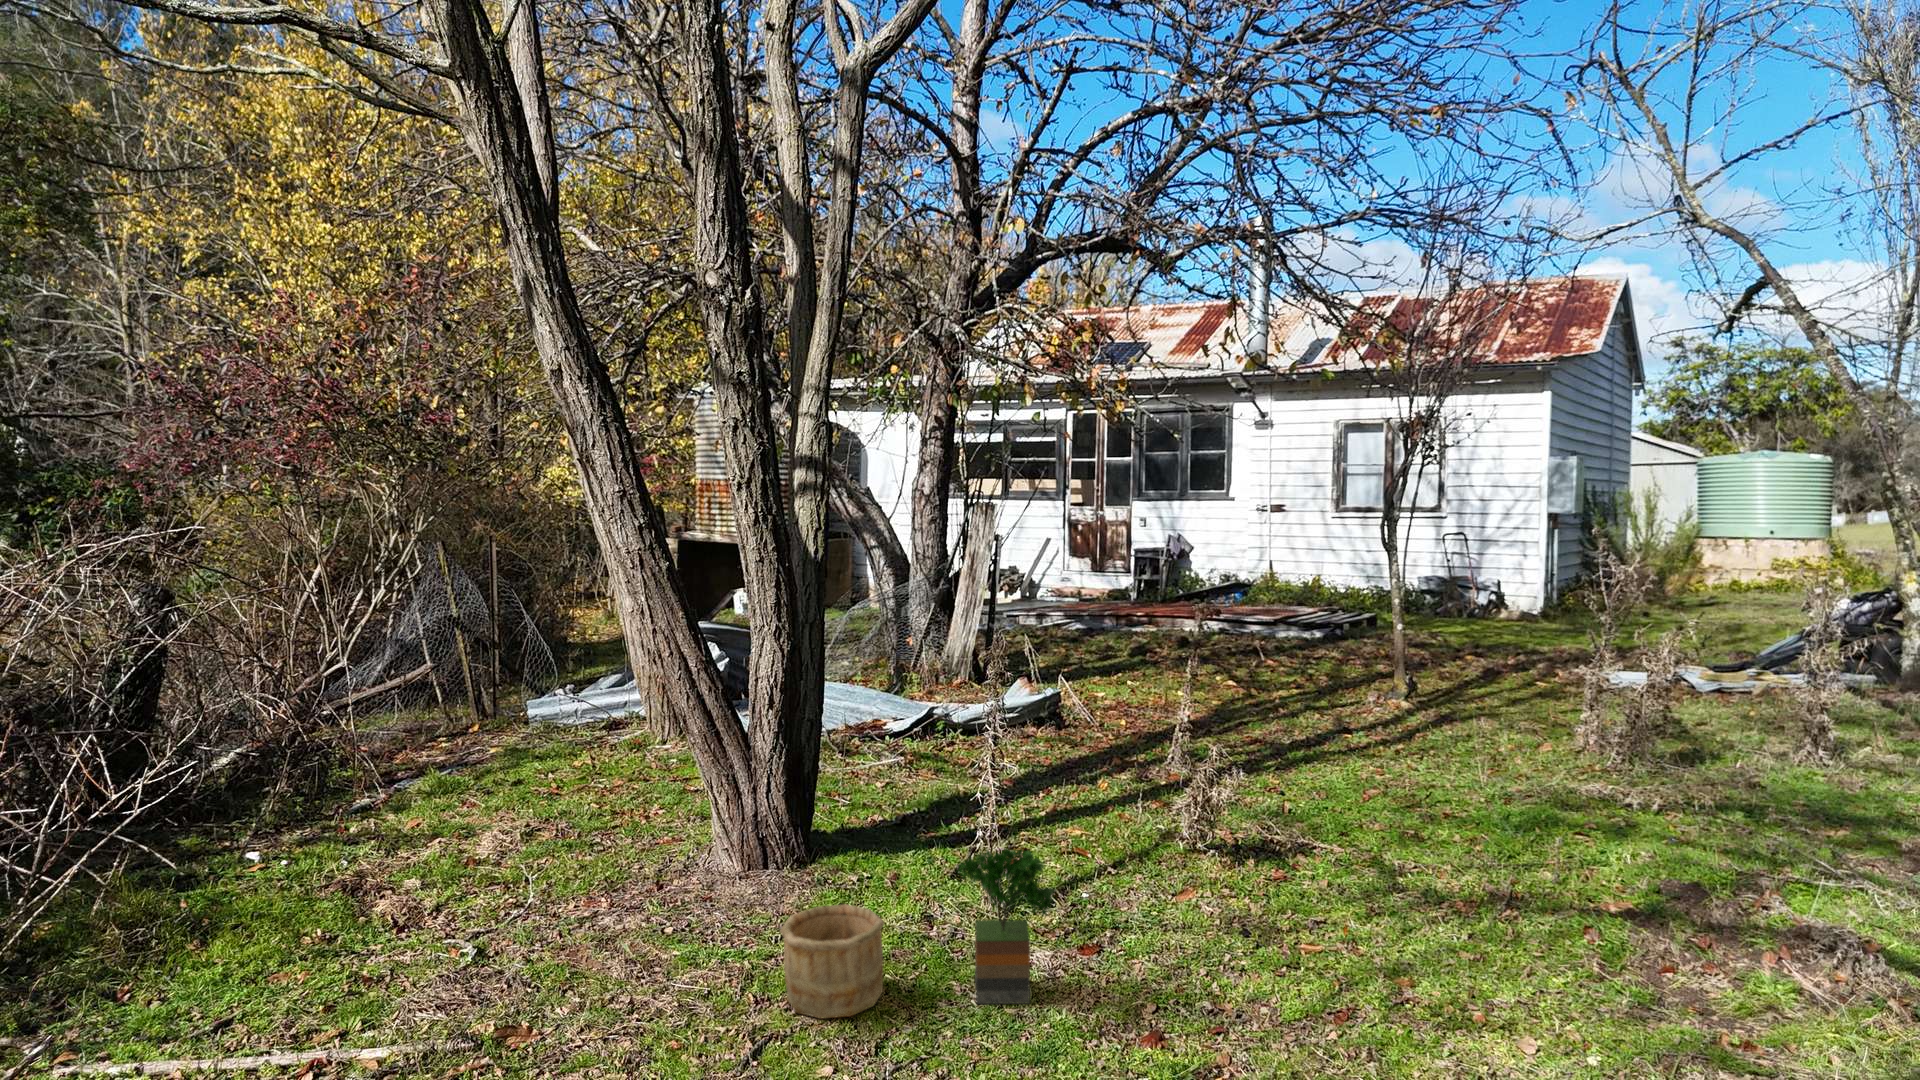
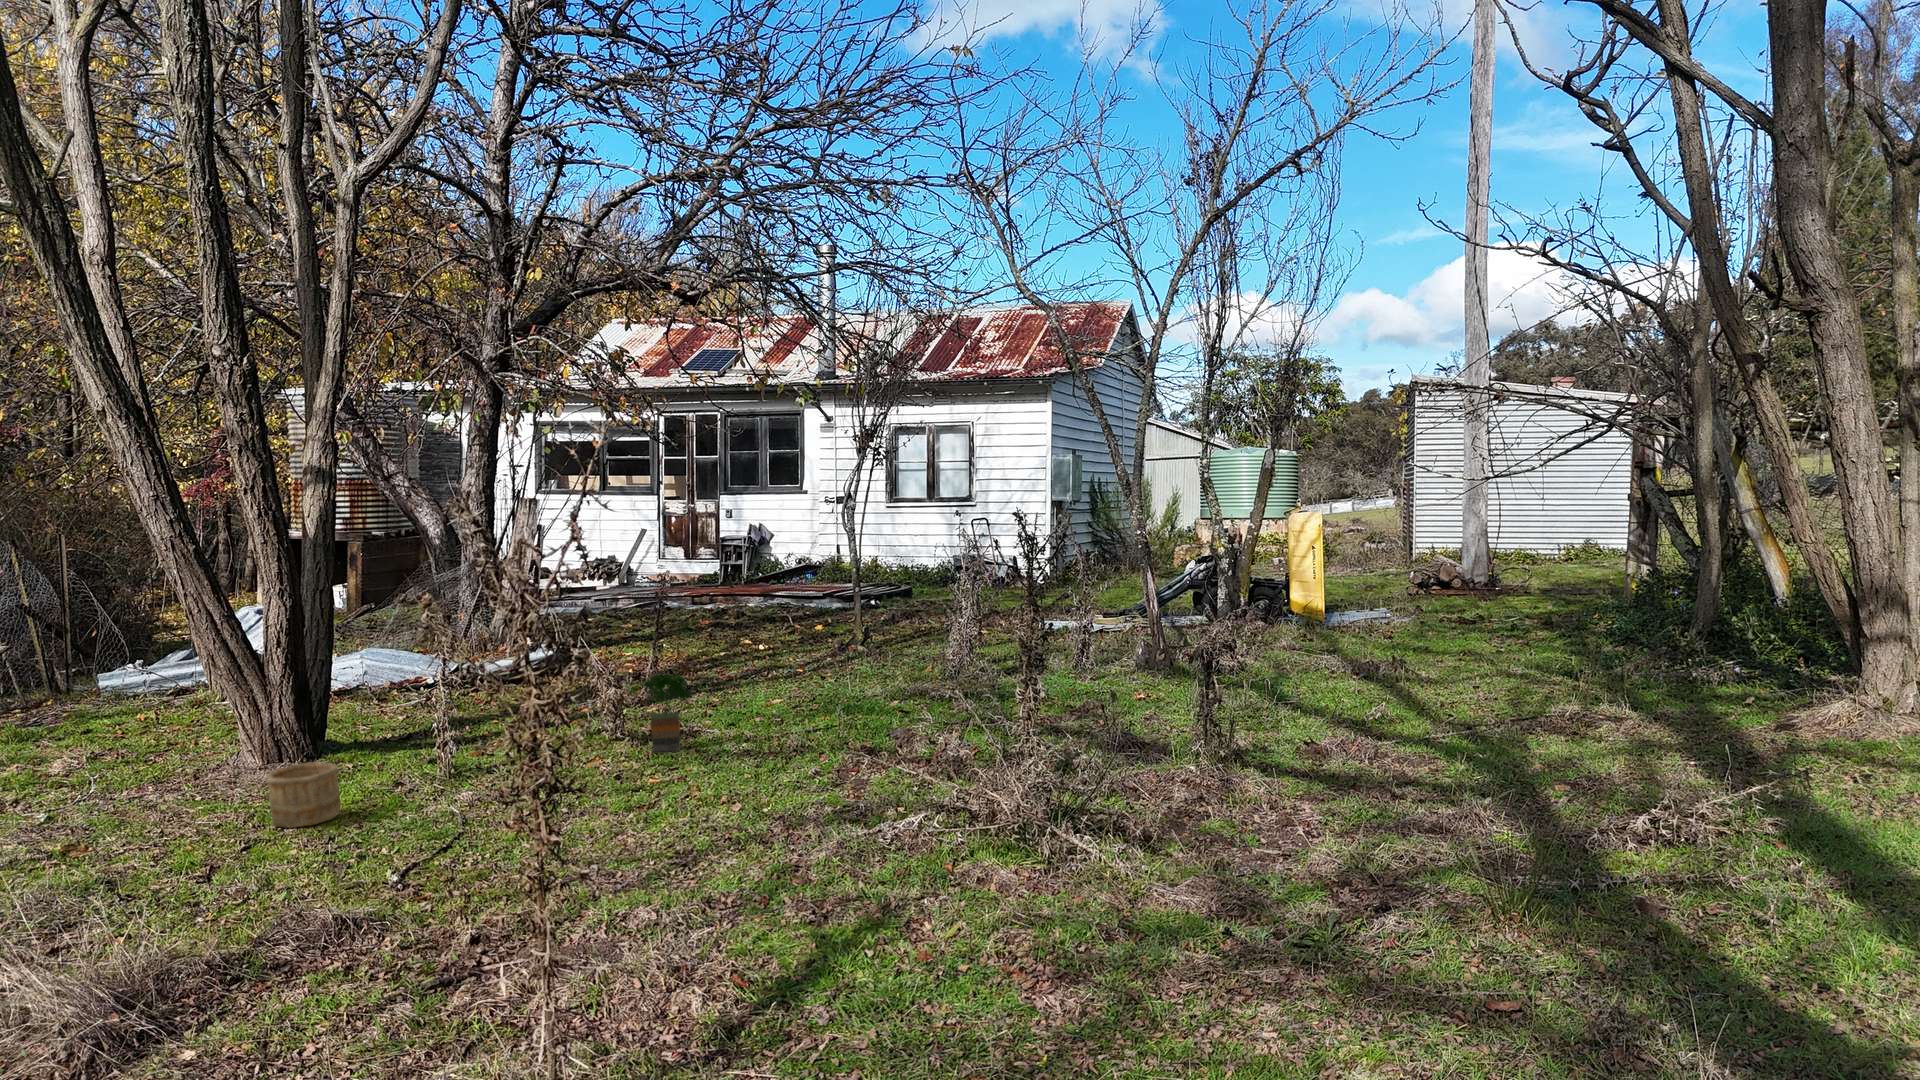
potted tree: present [958,848,1053,1004] -> present [641,674,691,752]

